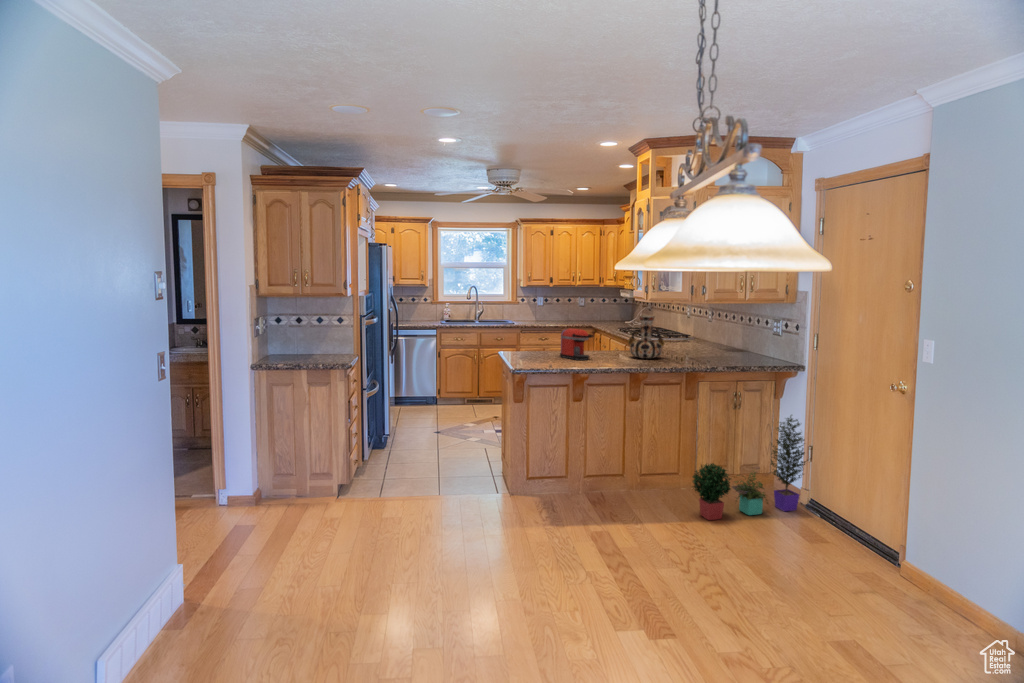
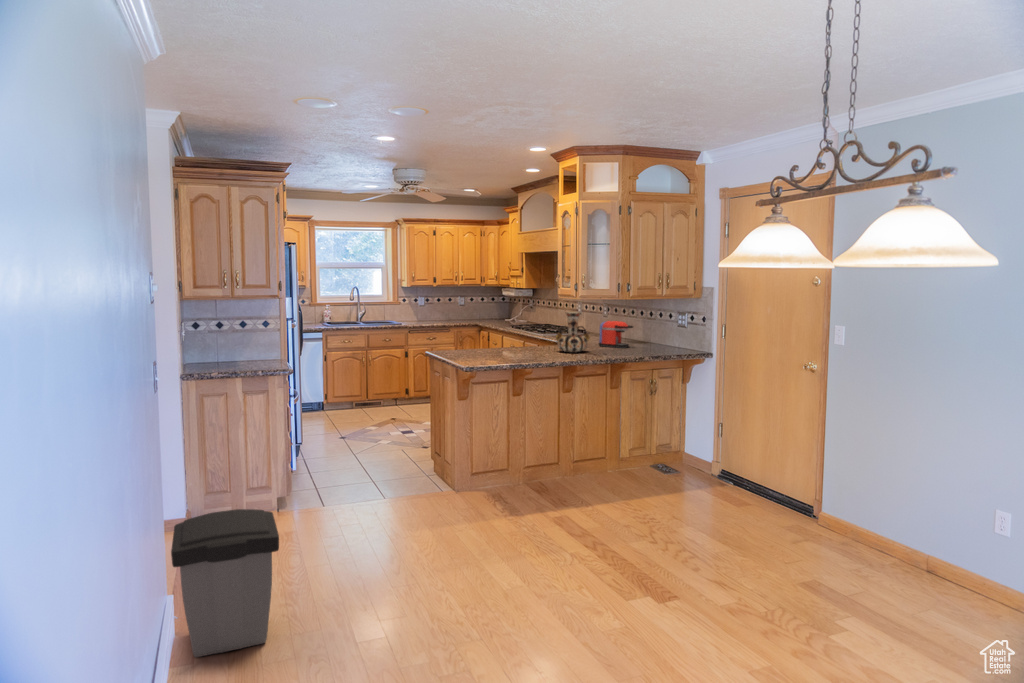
coffee maker: present [560,328,593,360] -> present [599,321,633,348]
potted plant: present [693,416,806,520] -> none [630,397,723,497]
trash can: none [159,493,271,625] -> present [171,509,279,657]

